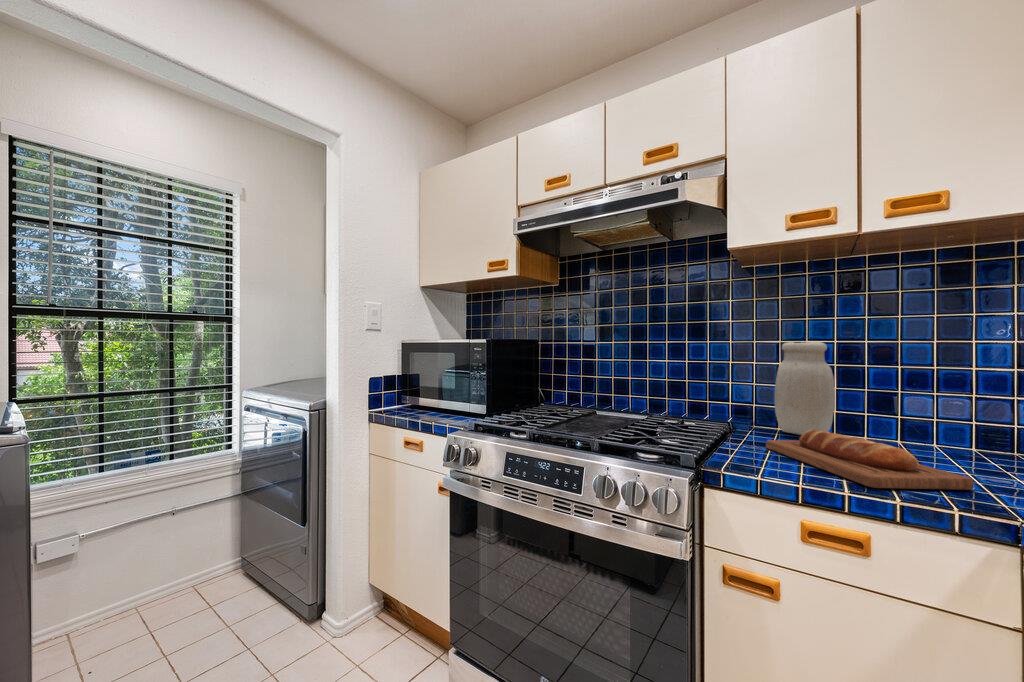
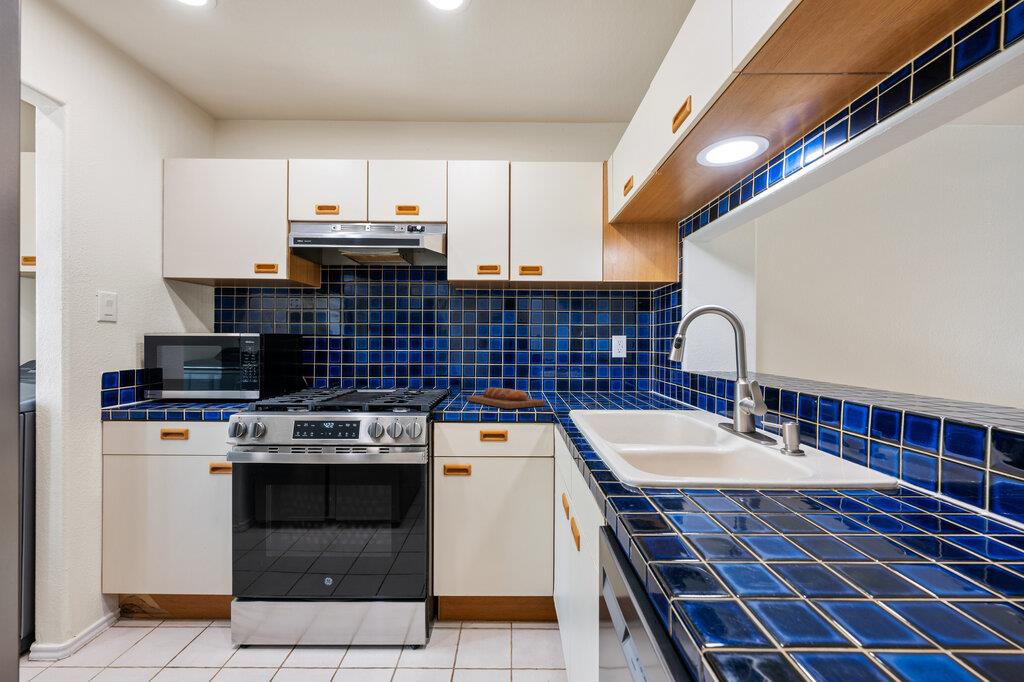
jar: present [775,342,835,435] -> none [474,338,503,394]

